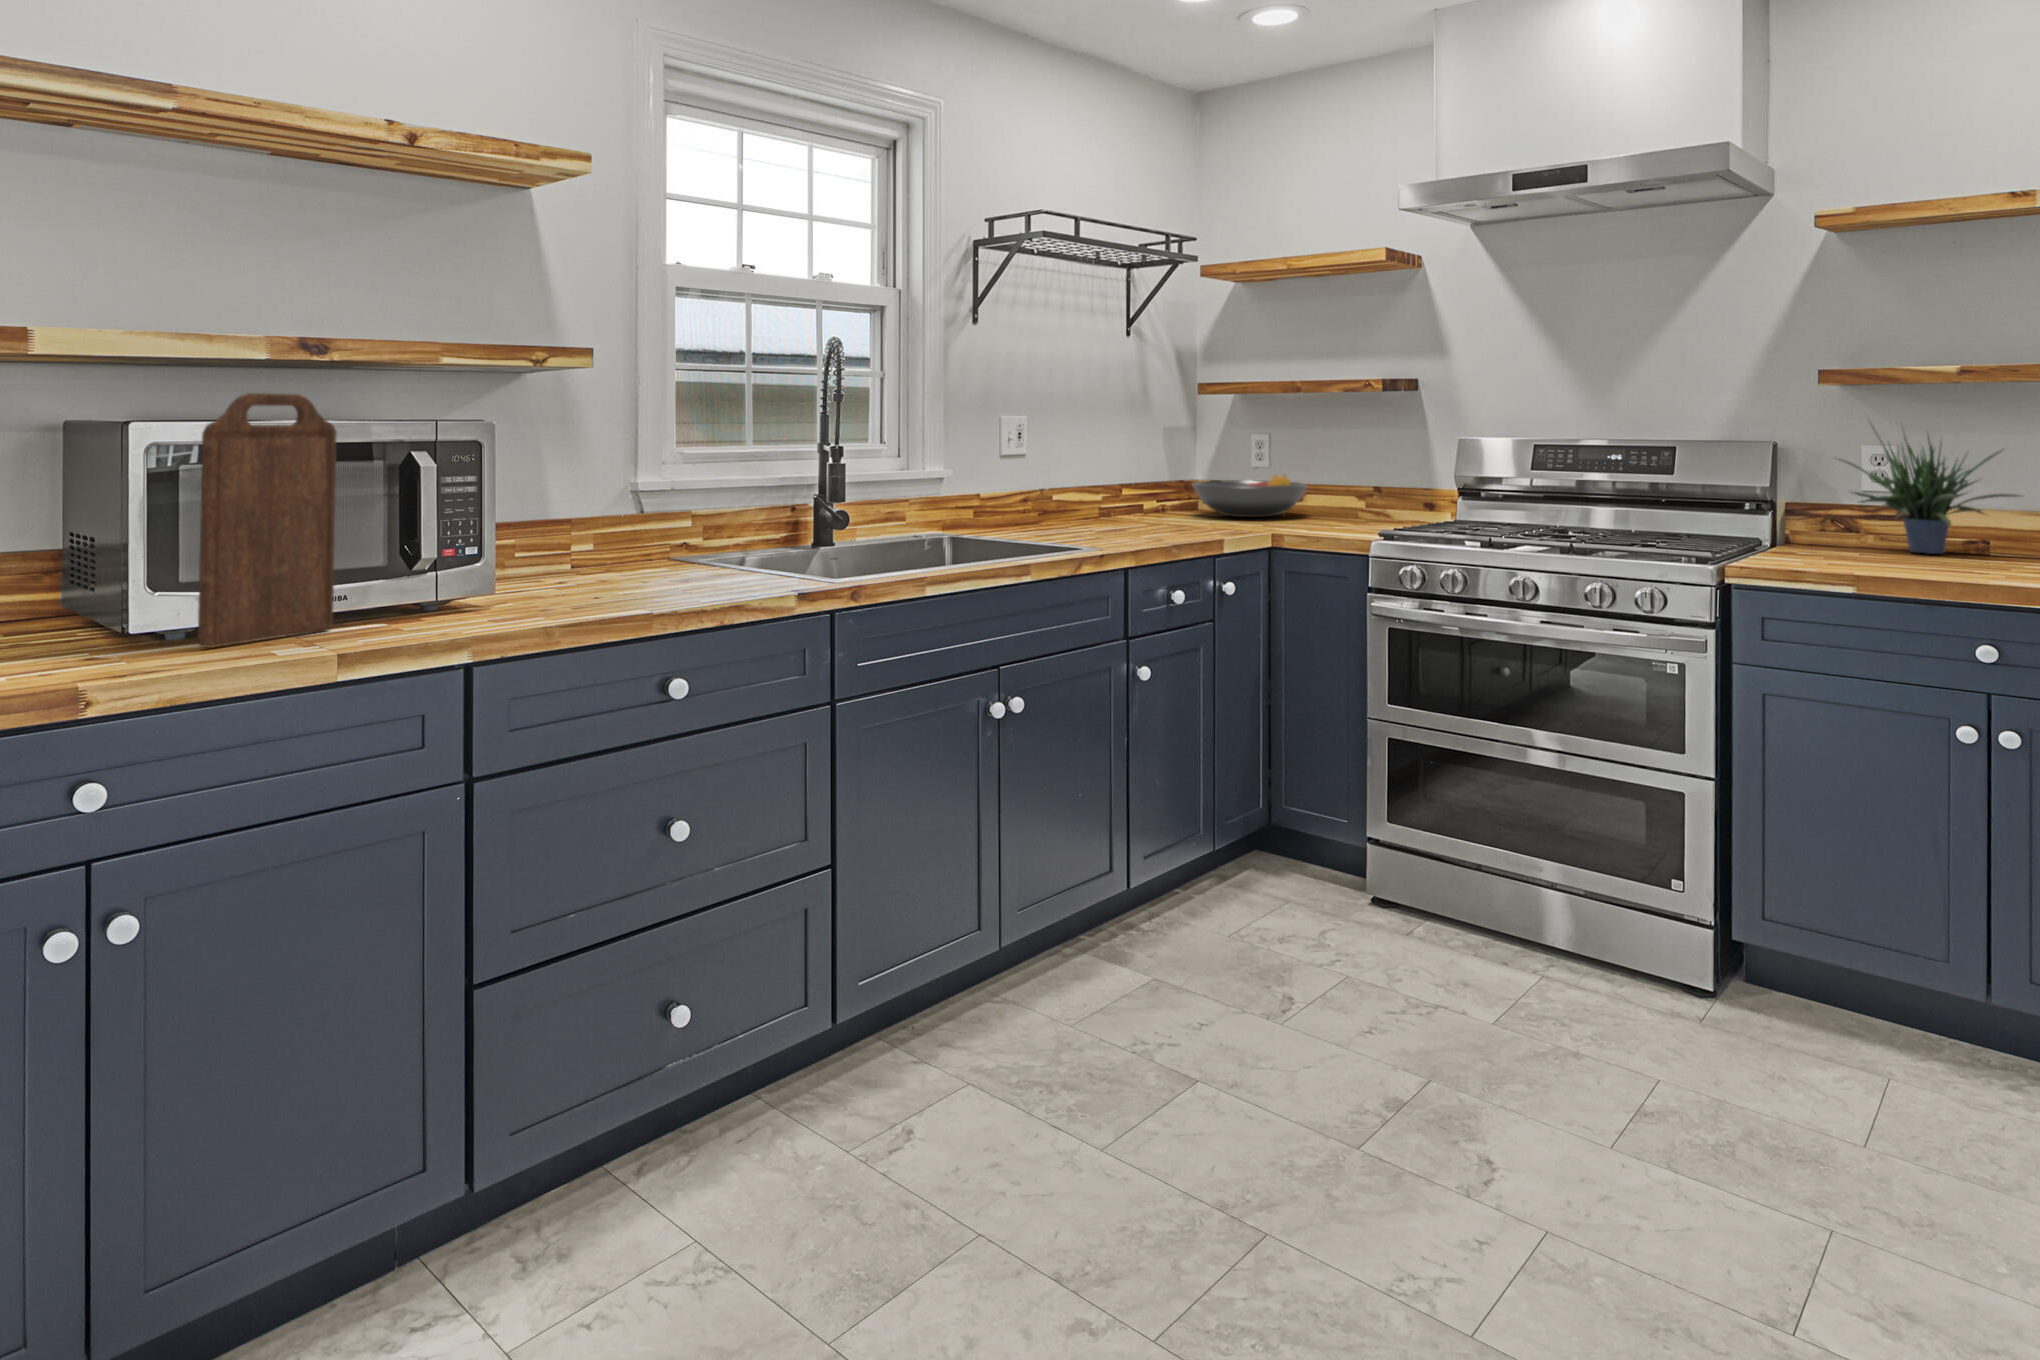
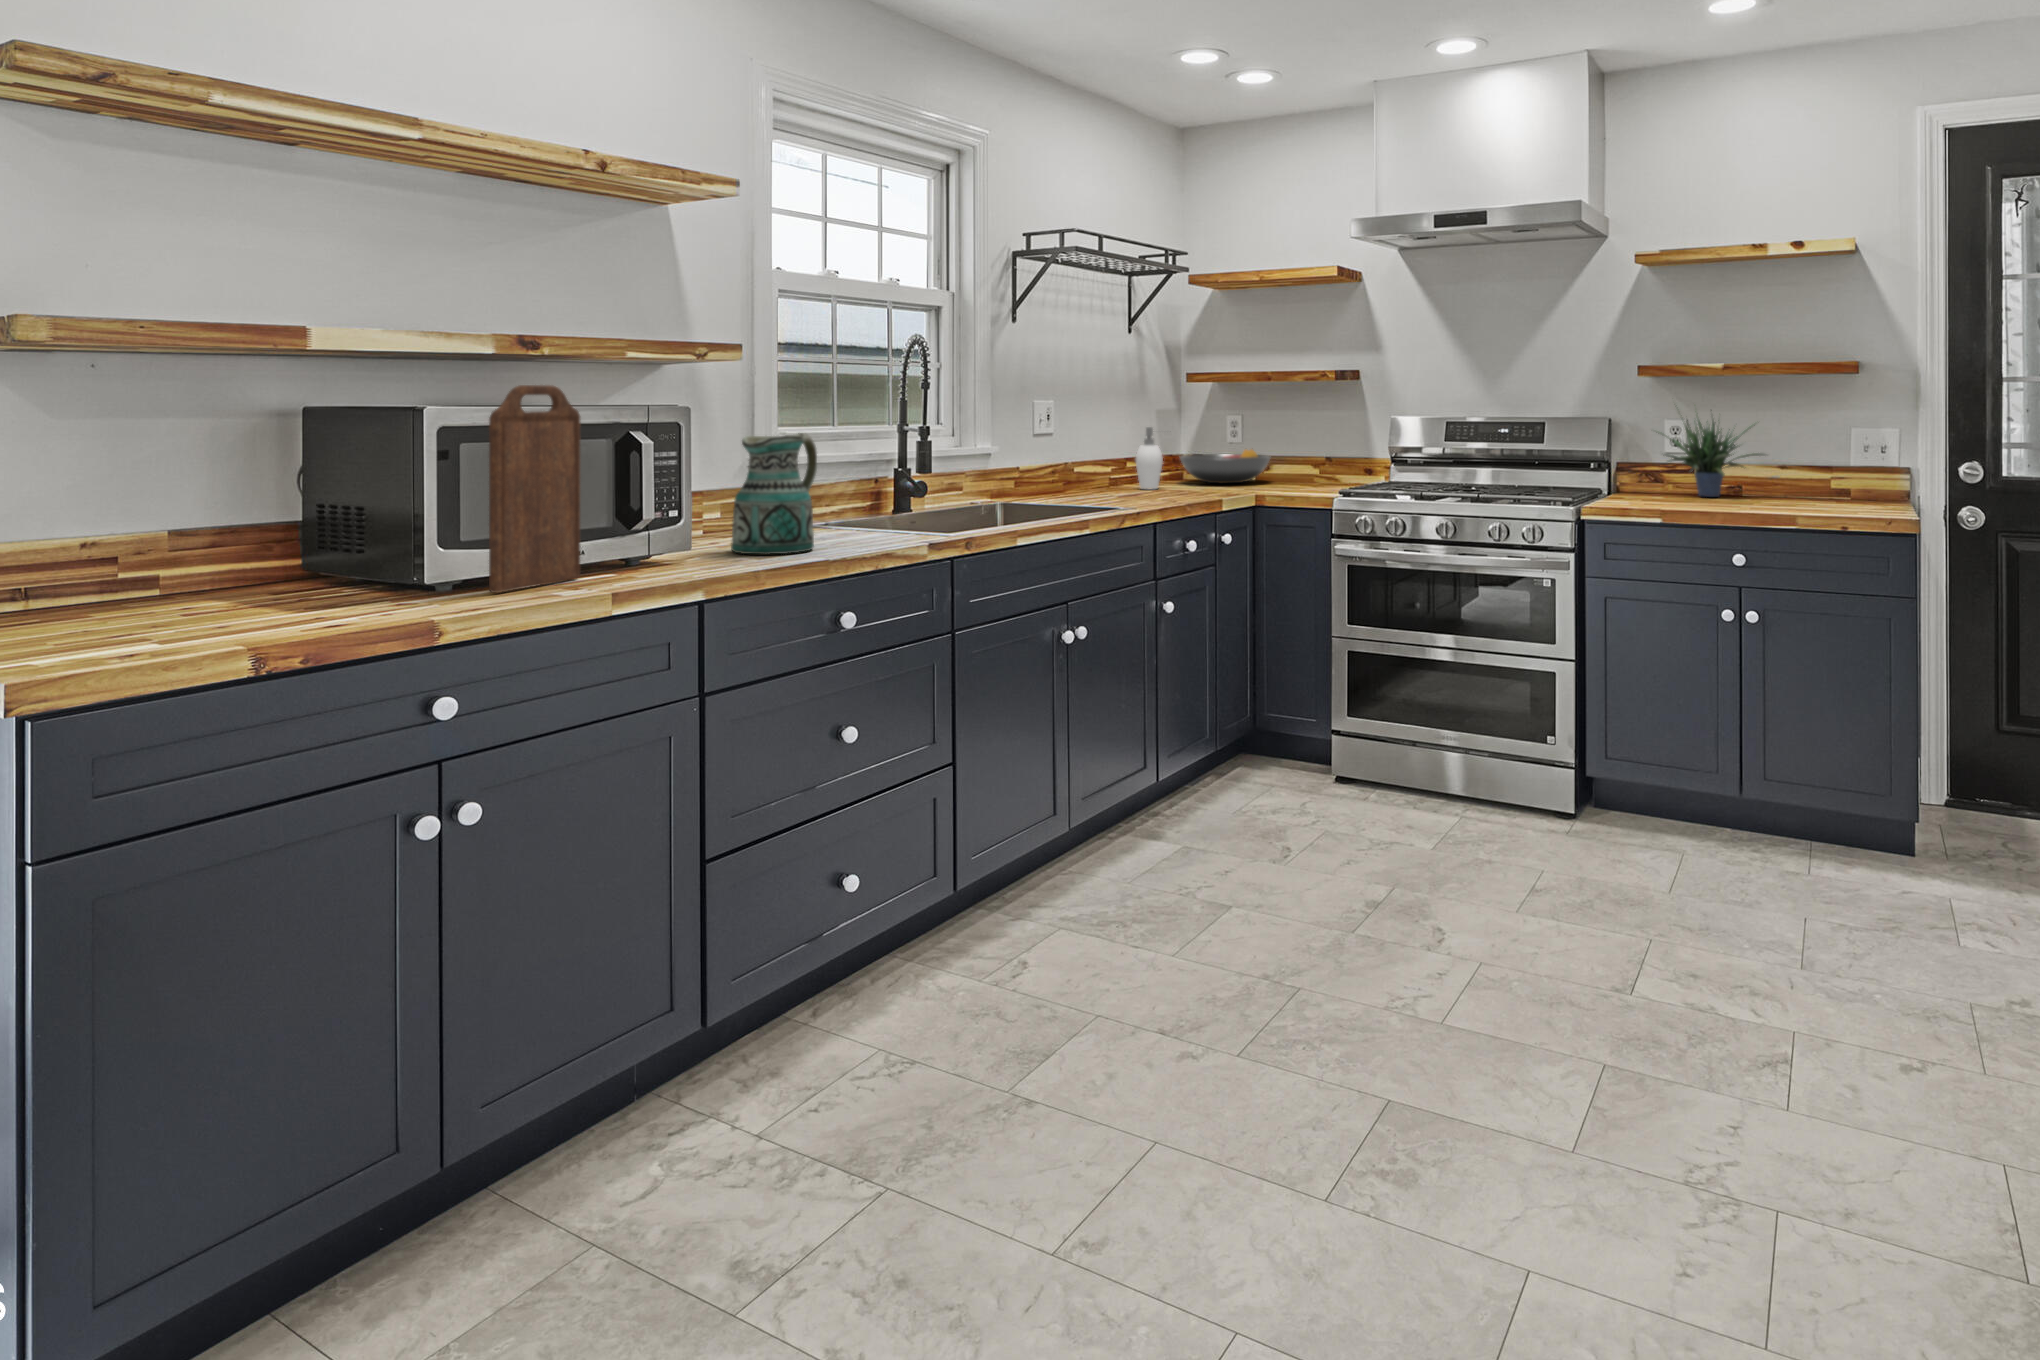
soap dispenser: none [1133,447,1175,523] -> present [1136,427,1163,489]
ceramic pitcher: none [556,453,671,602] -> present [731,433,817,554]

